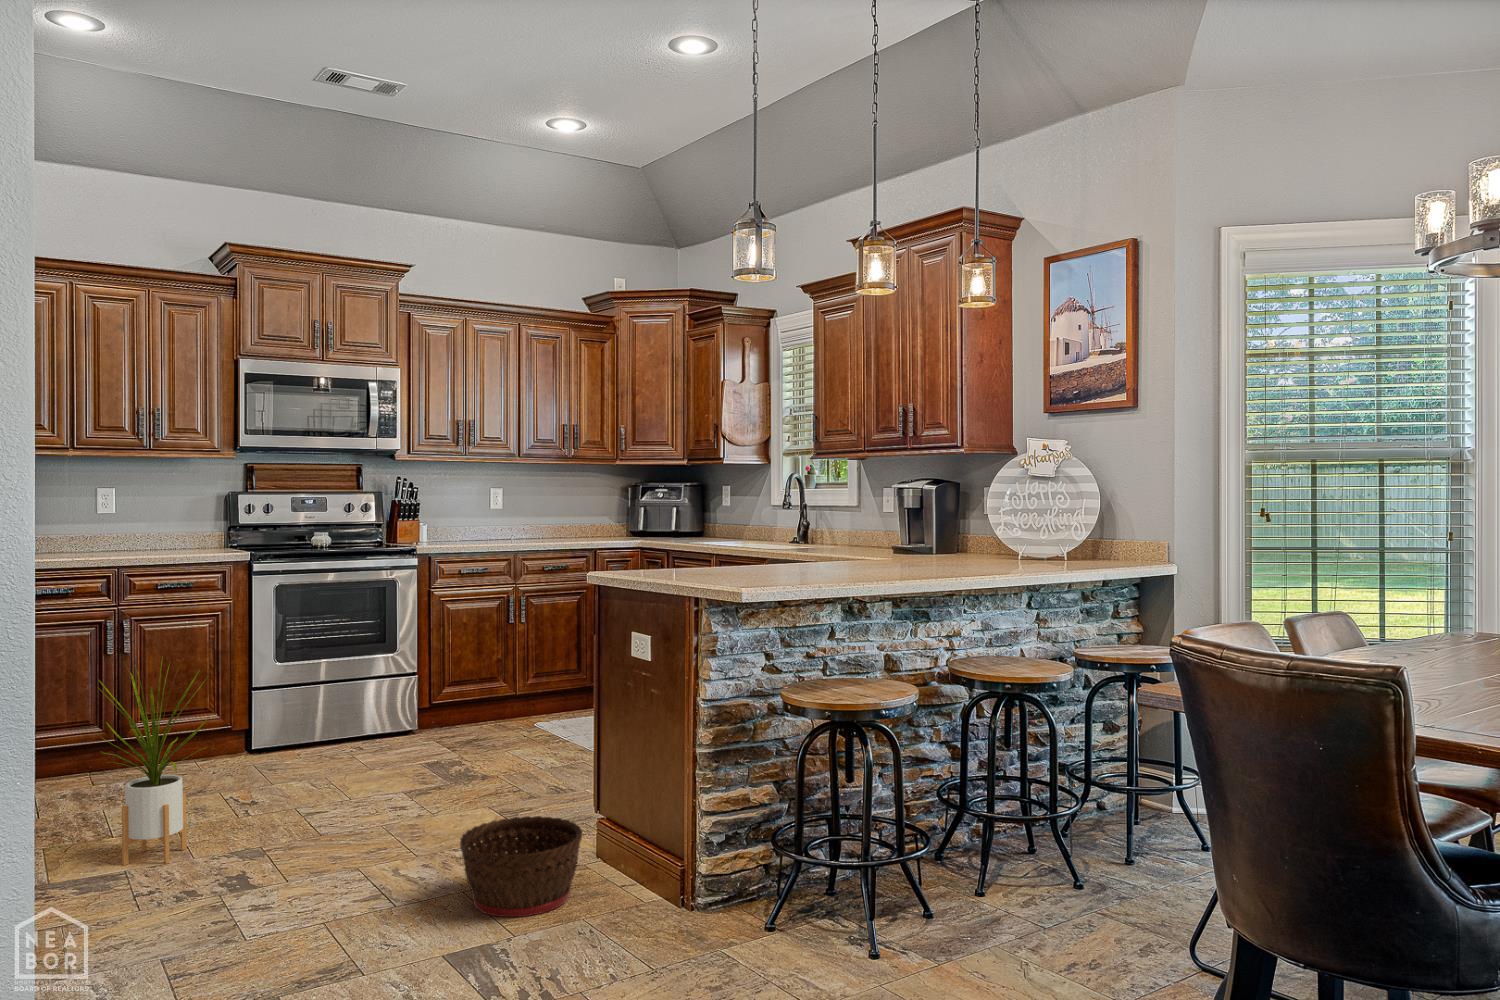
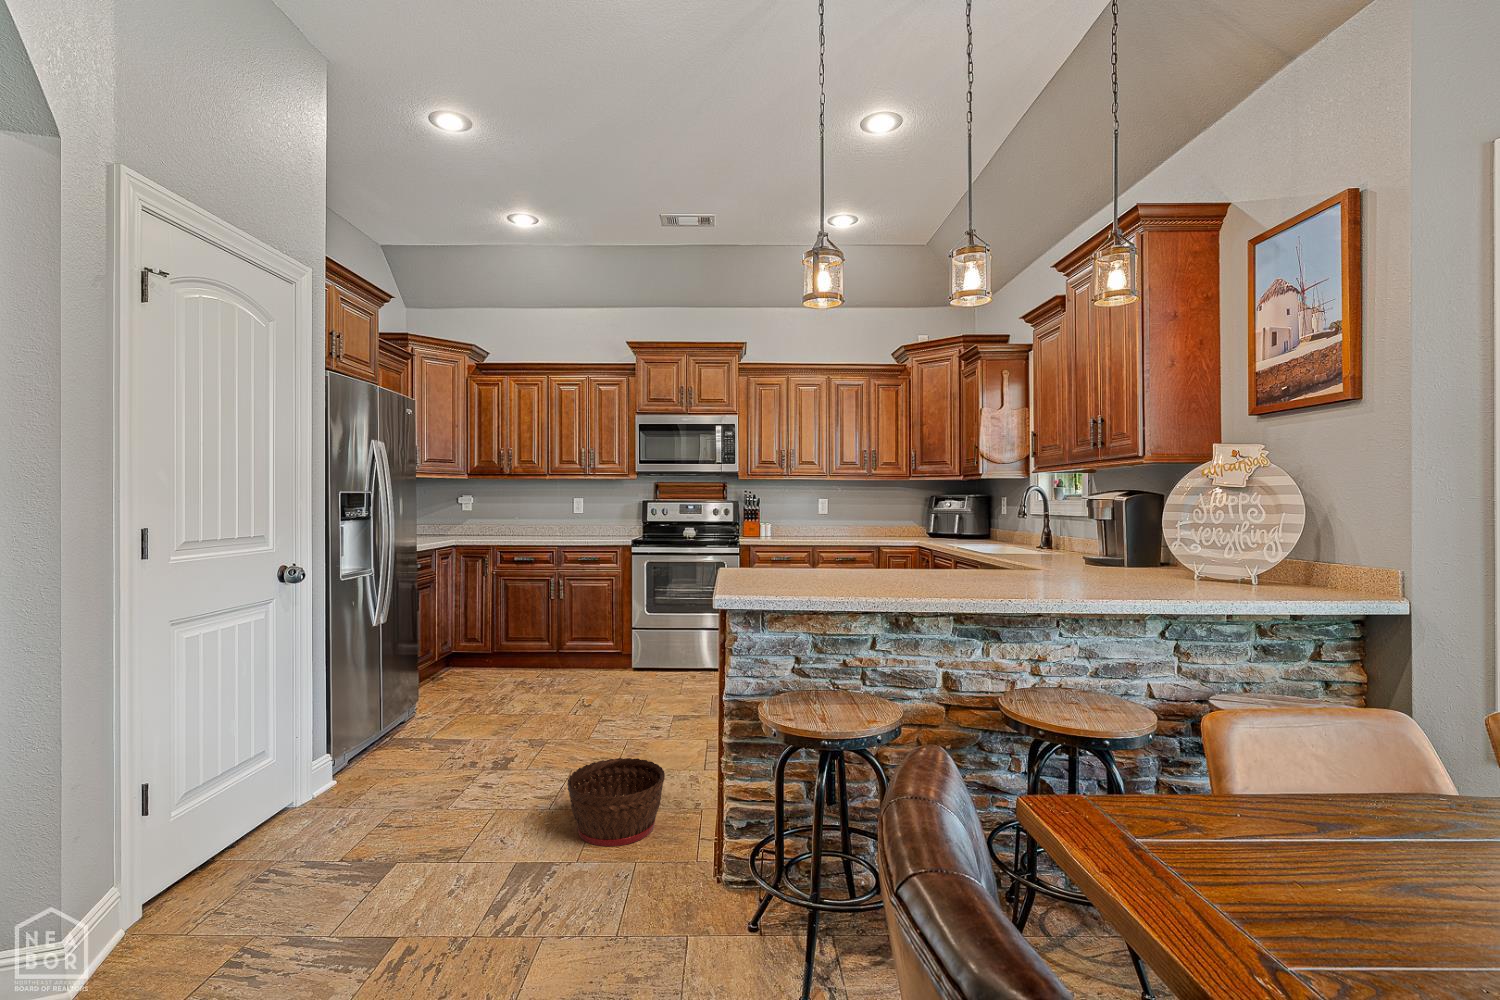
house plant: present [99,657,211,865] -> none [455,604,527,738]

